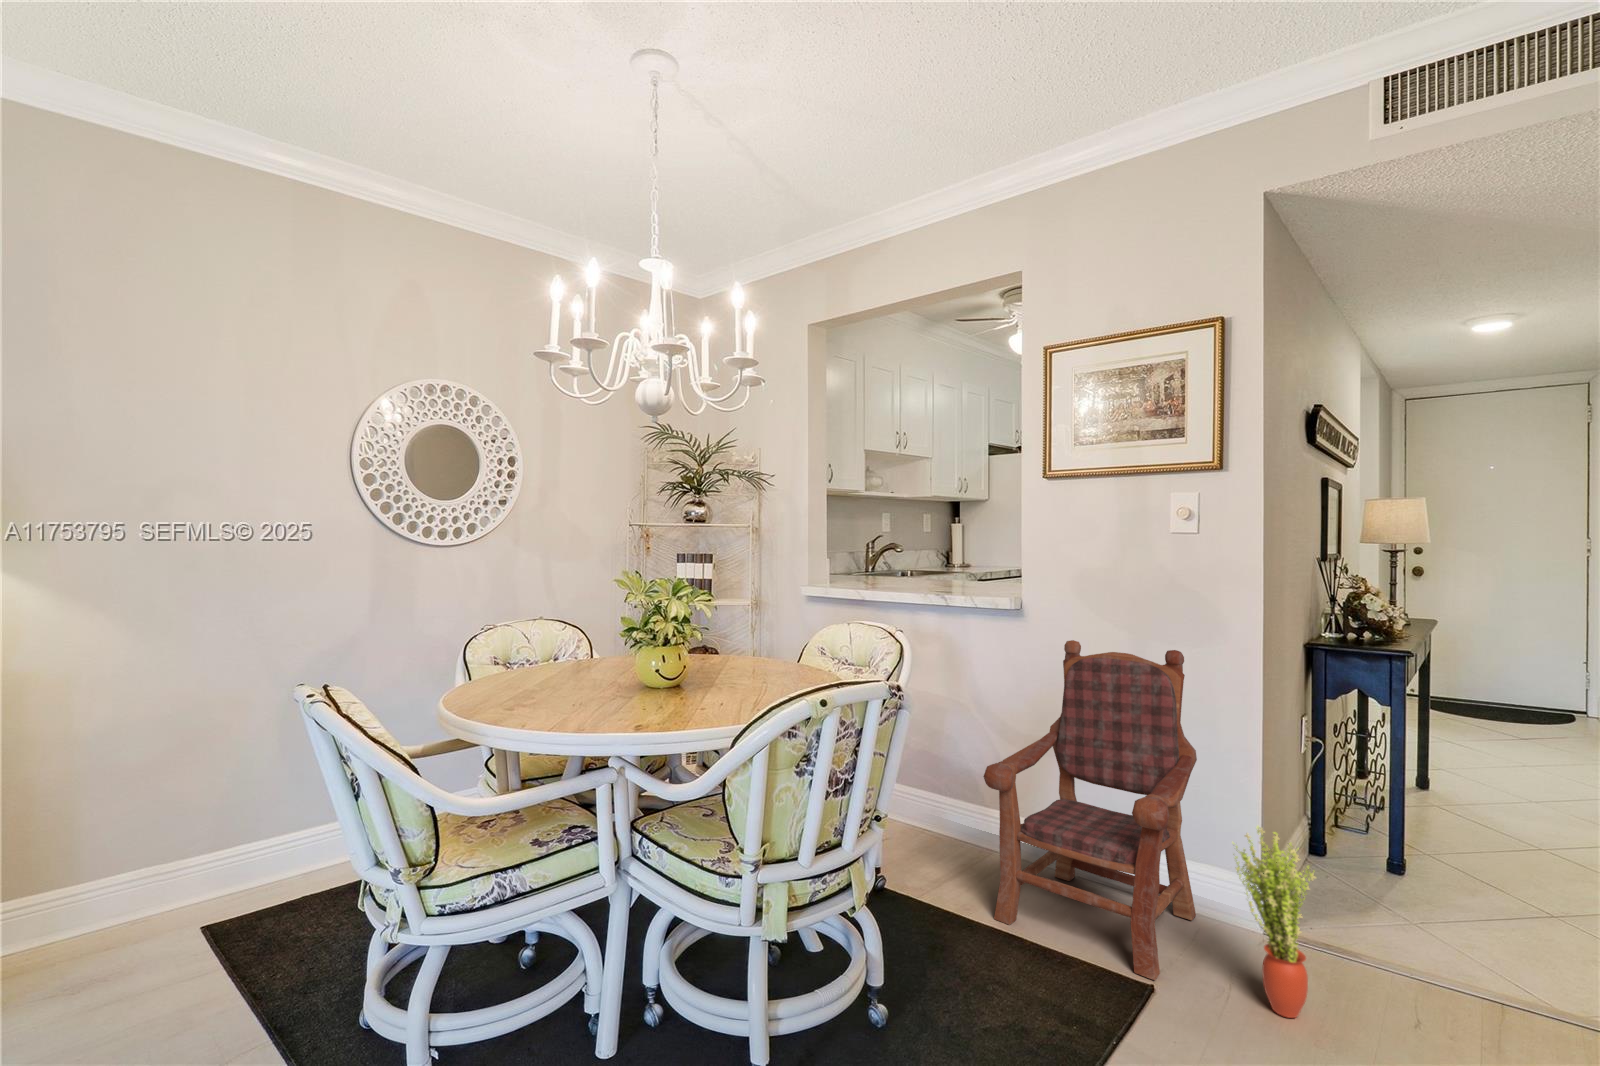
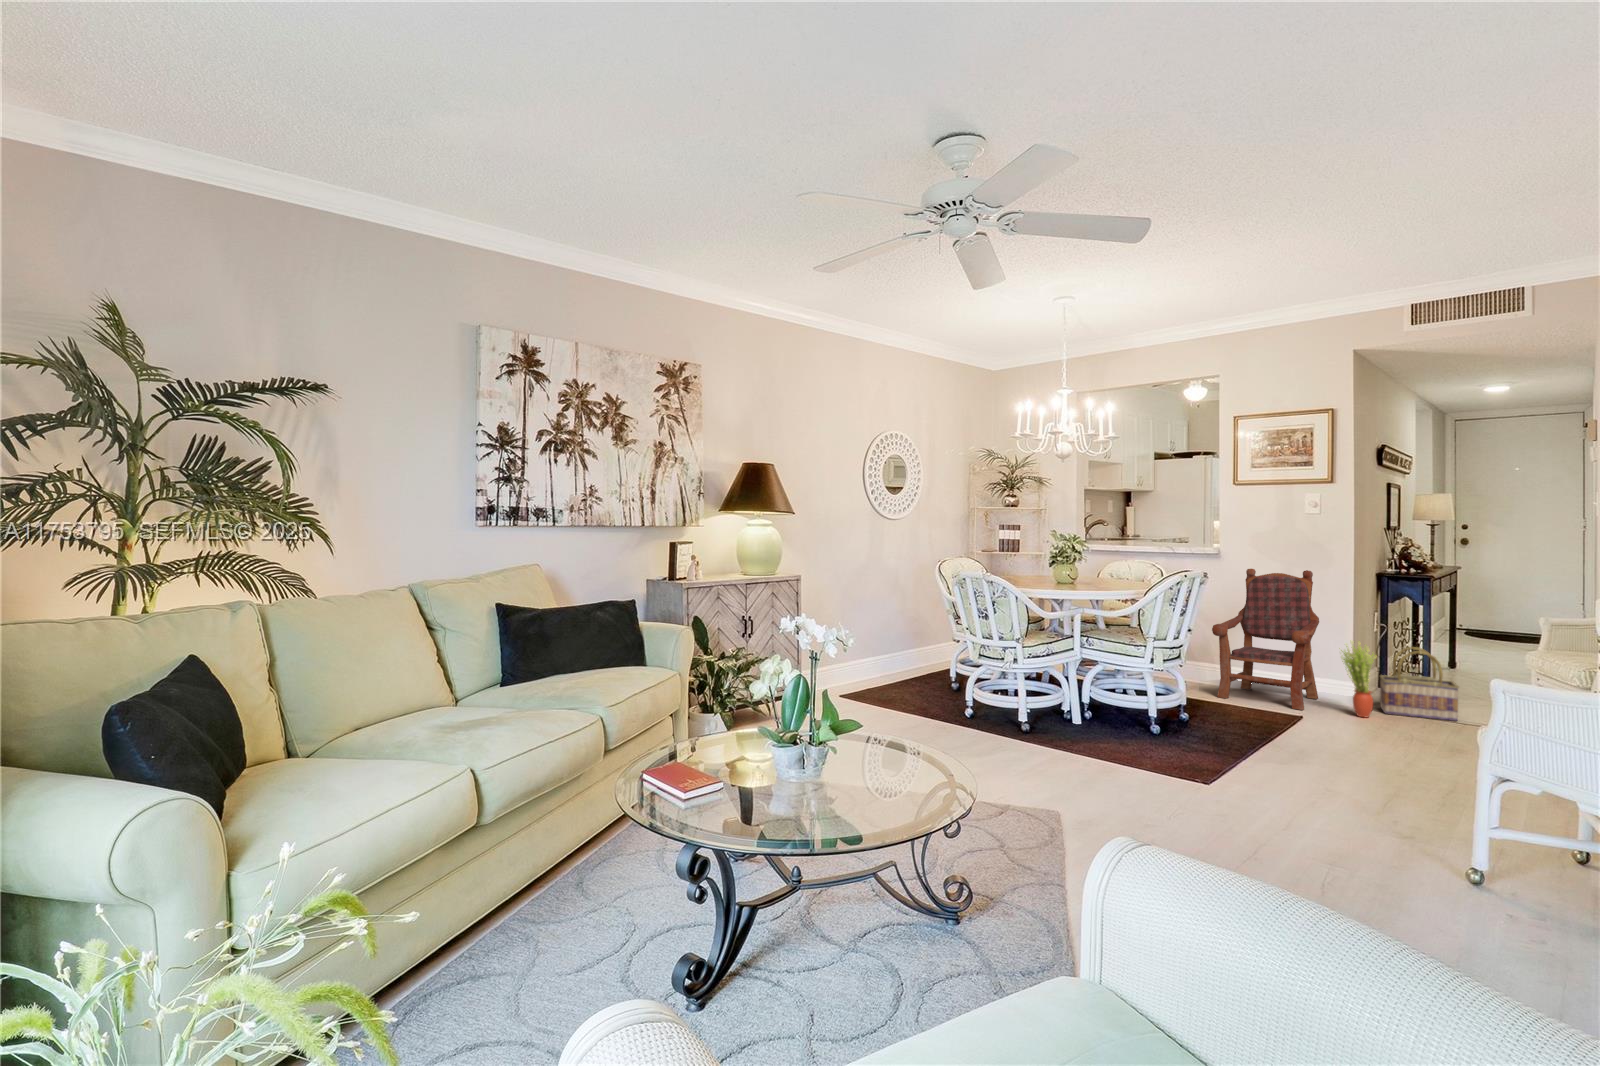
basket: none [1317,830,1502,1030] -> present [1380,647,1459,721]

